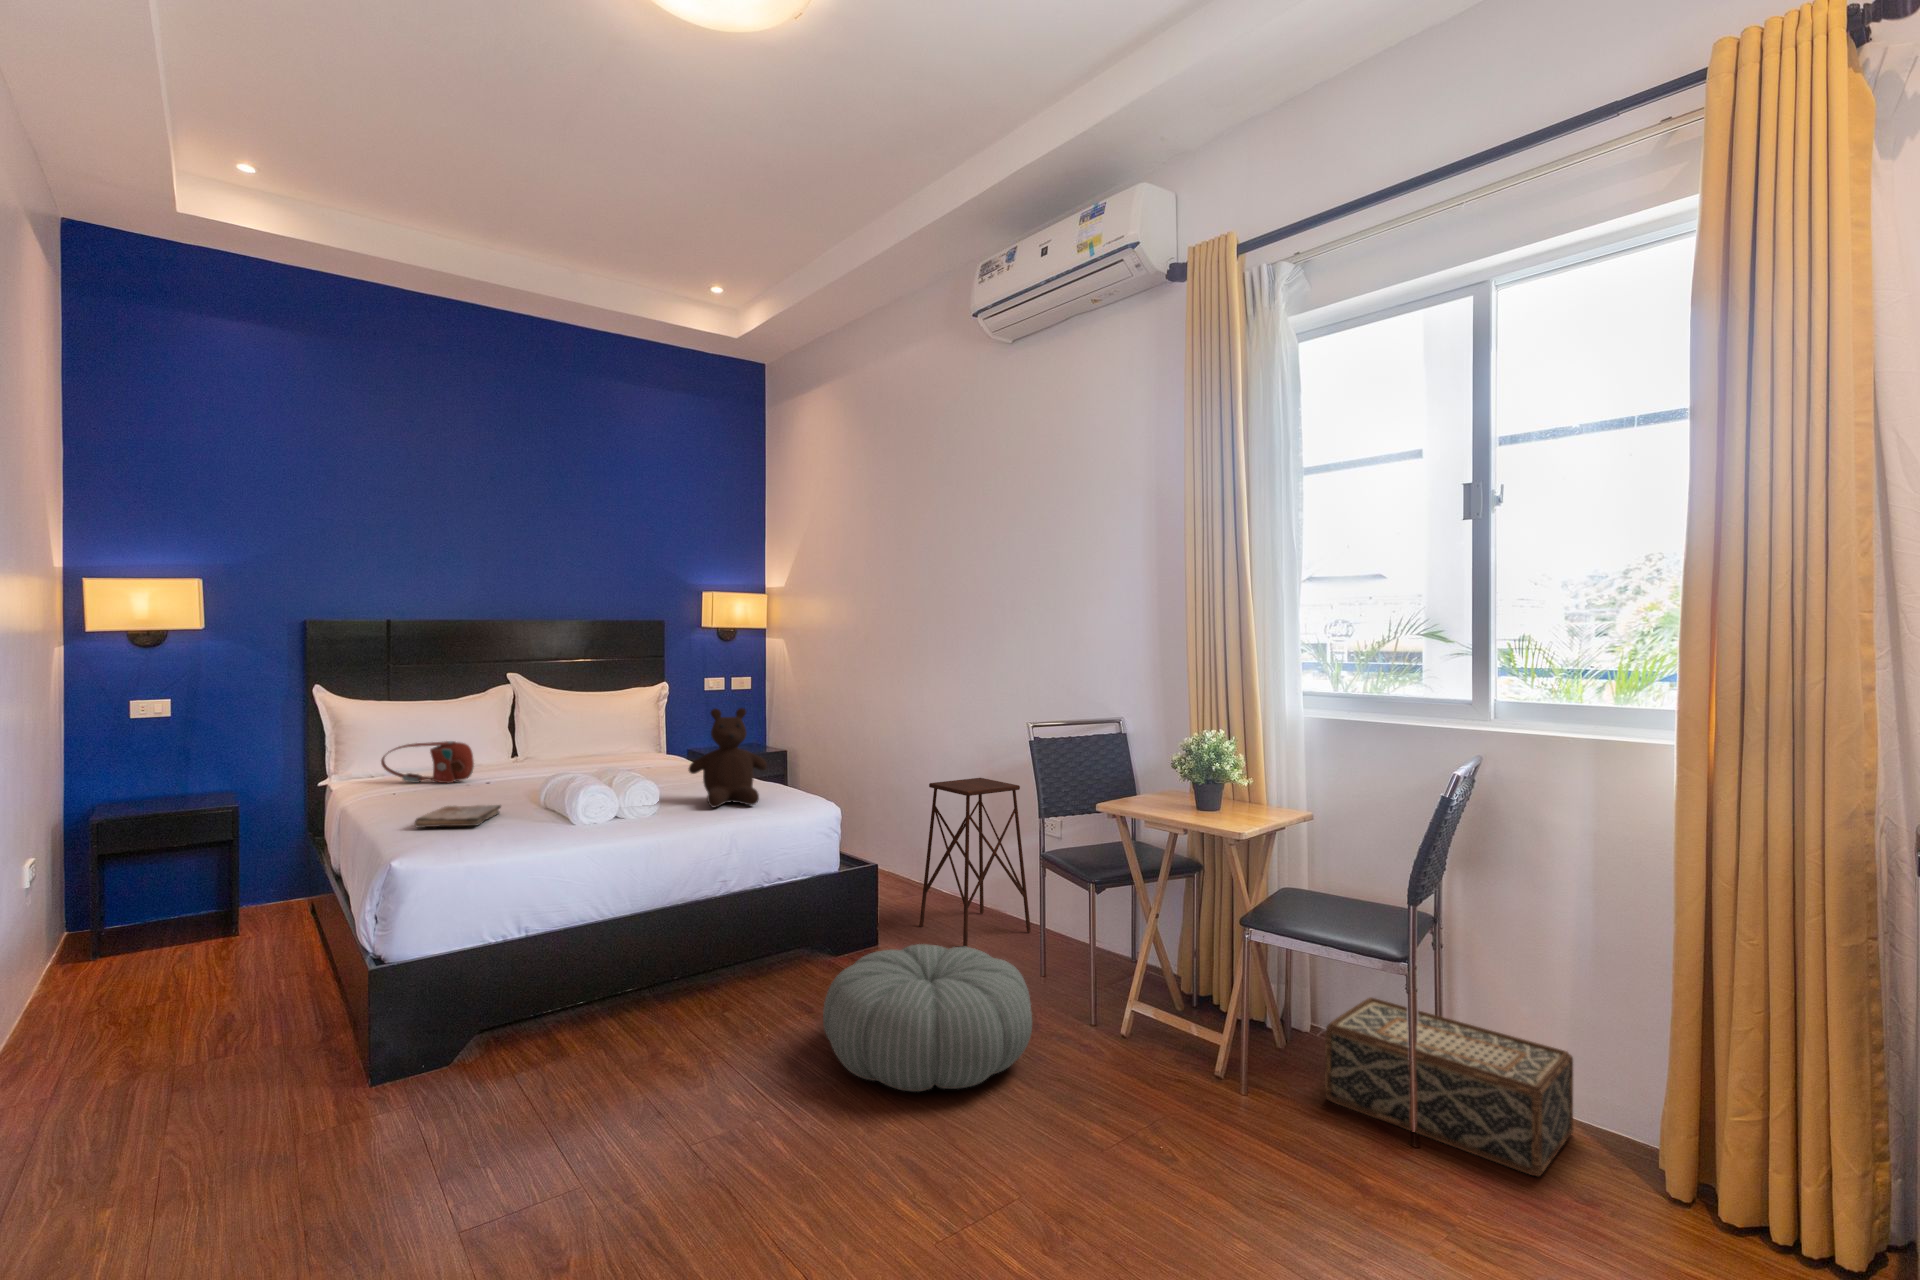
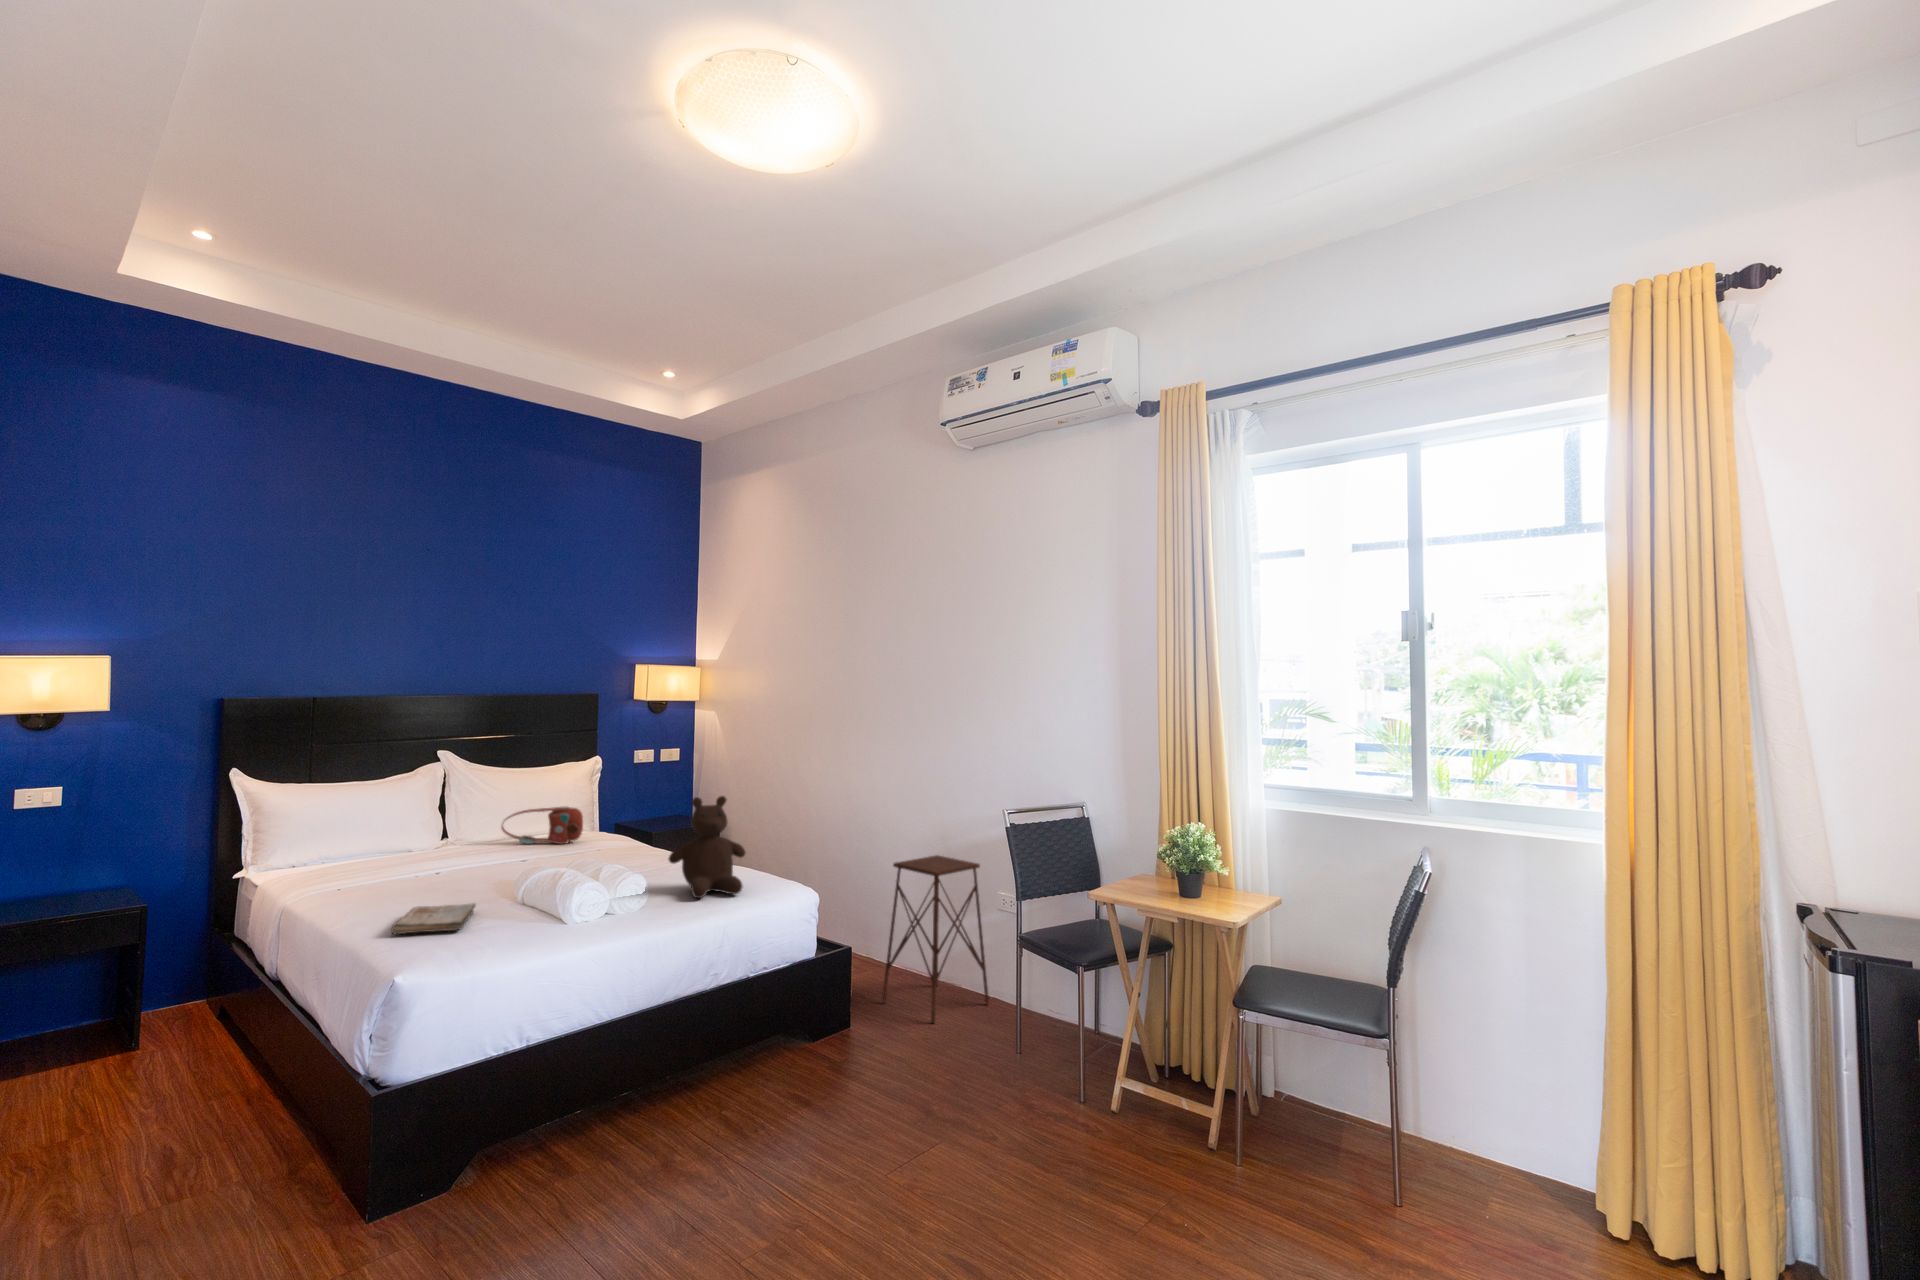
handbag: present [381,741,474,783] -> present [501,806,583,844]
pouf: present [823,944,1032,1092] -> none [840,1033,1042,1186]
woven basket: present [1325,998,1573,1176] -> none [1307,1063,1515,1224]

